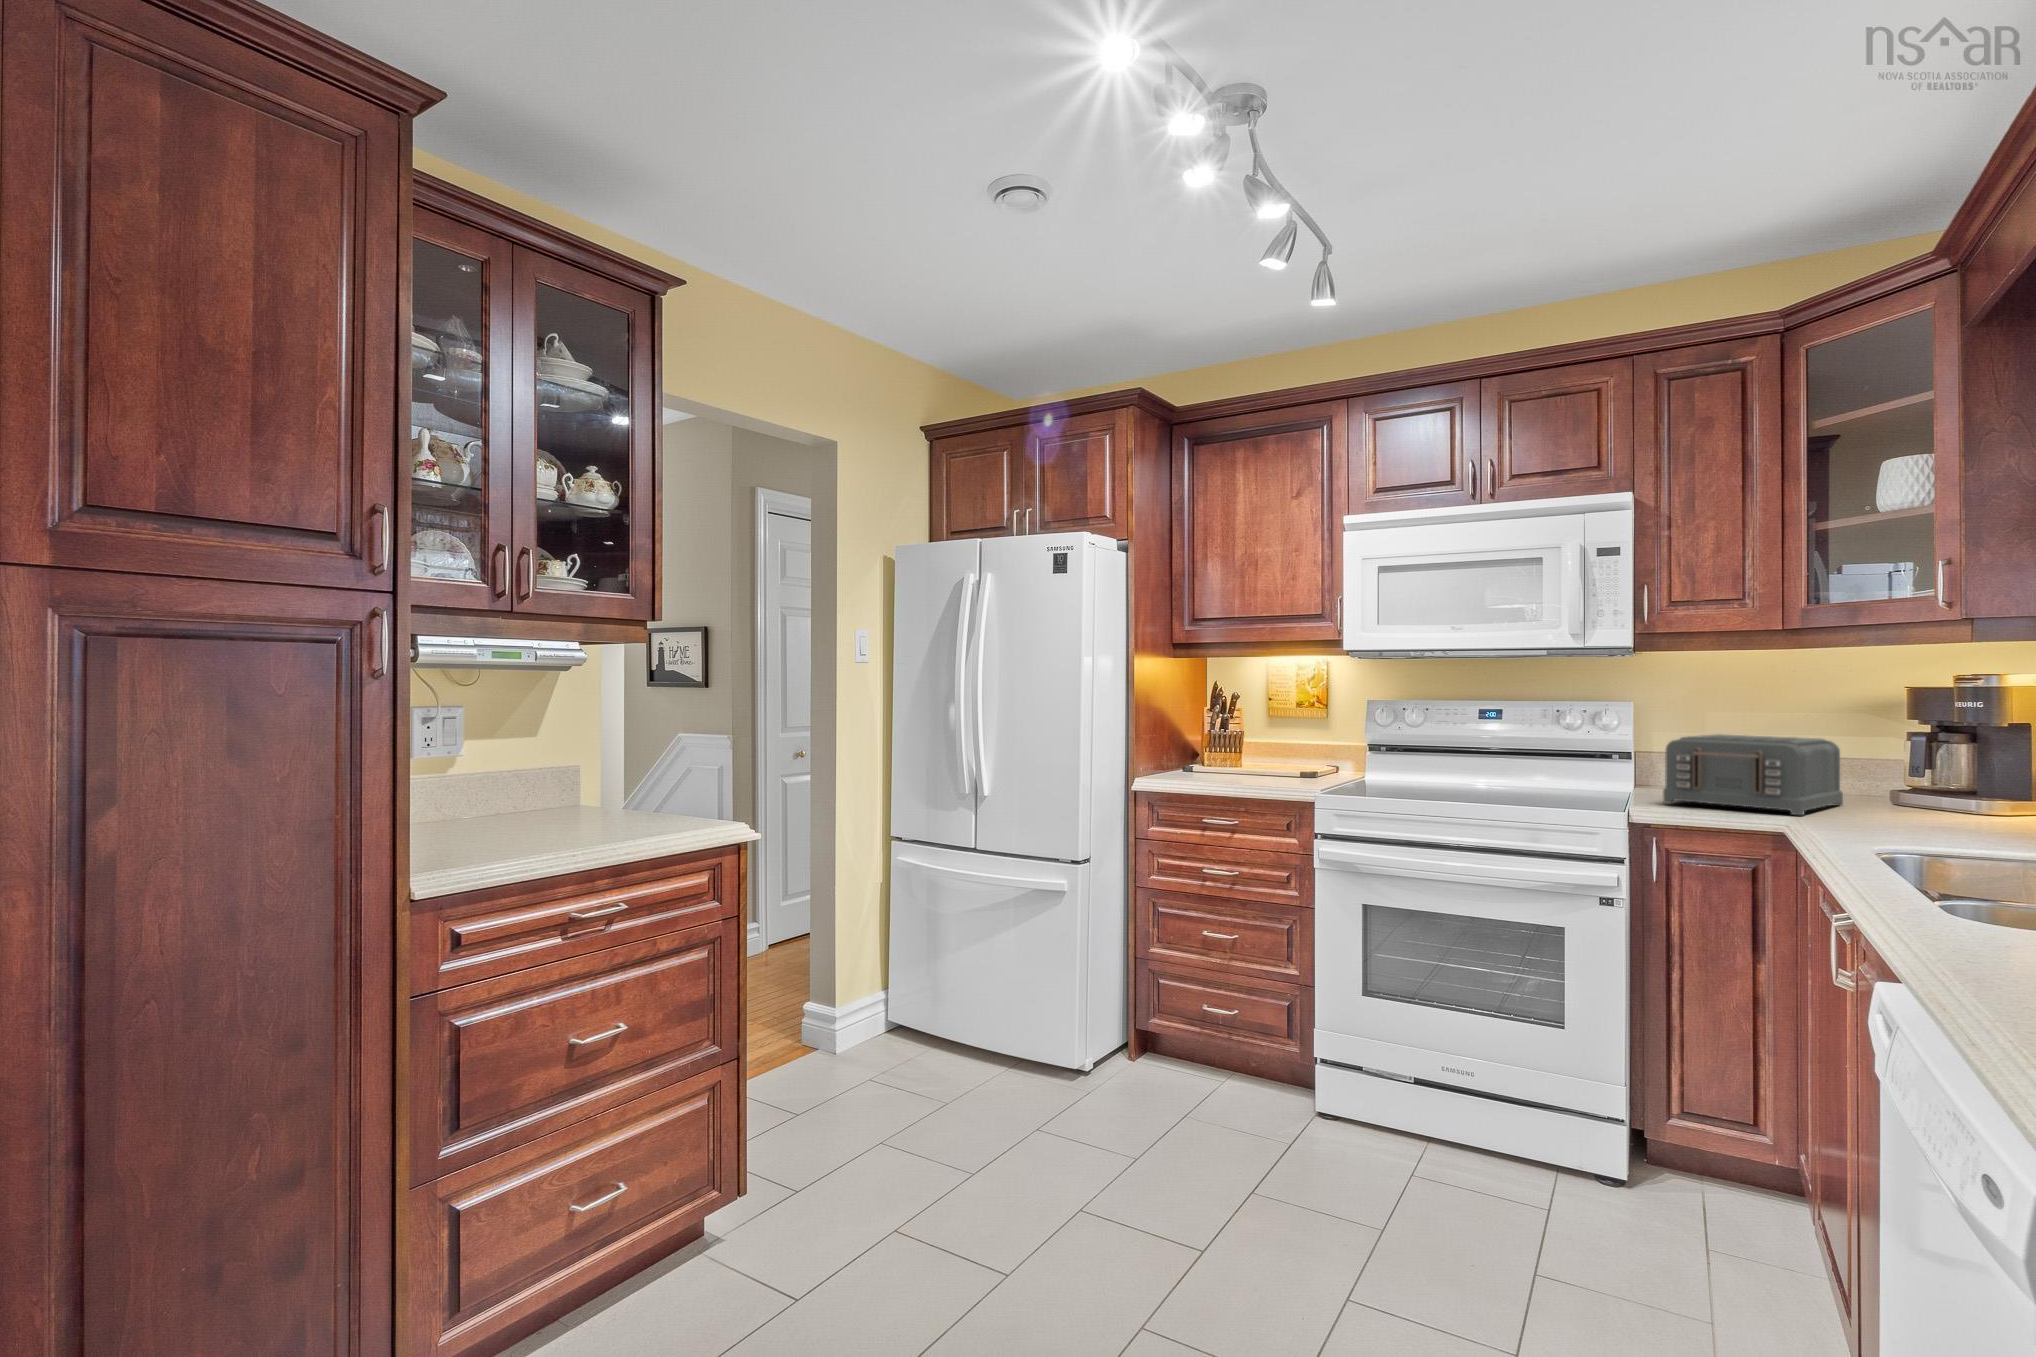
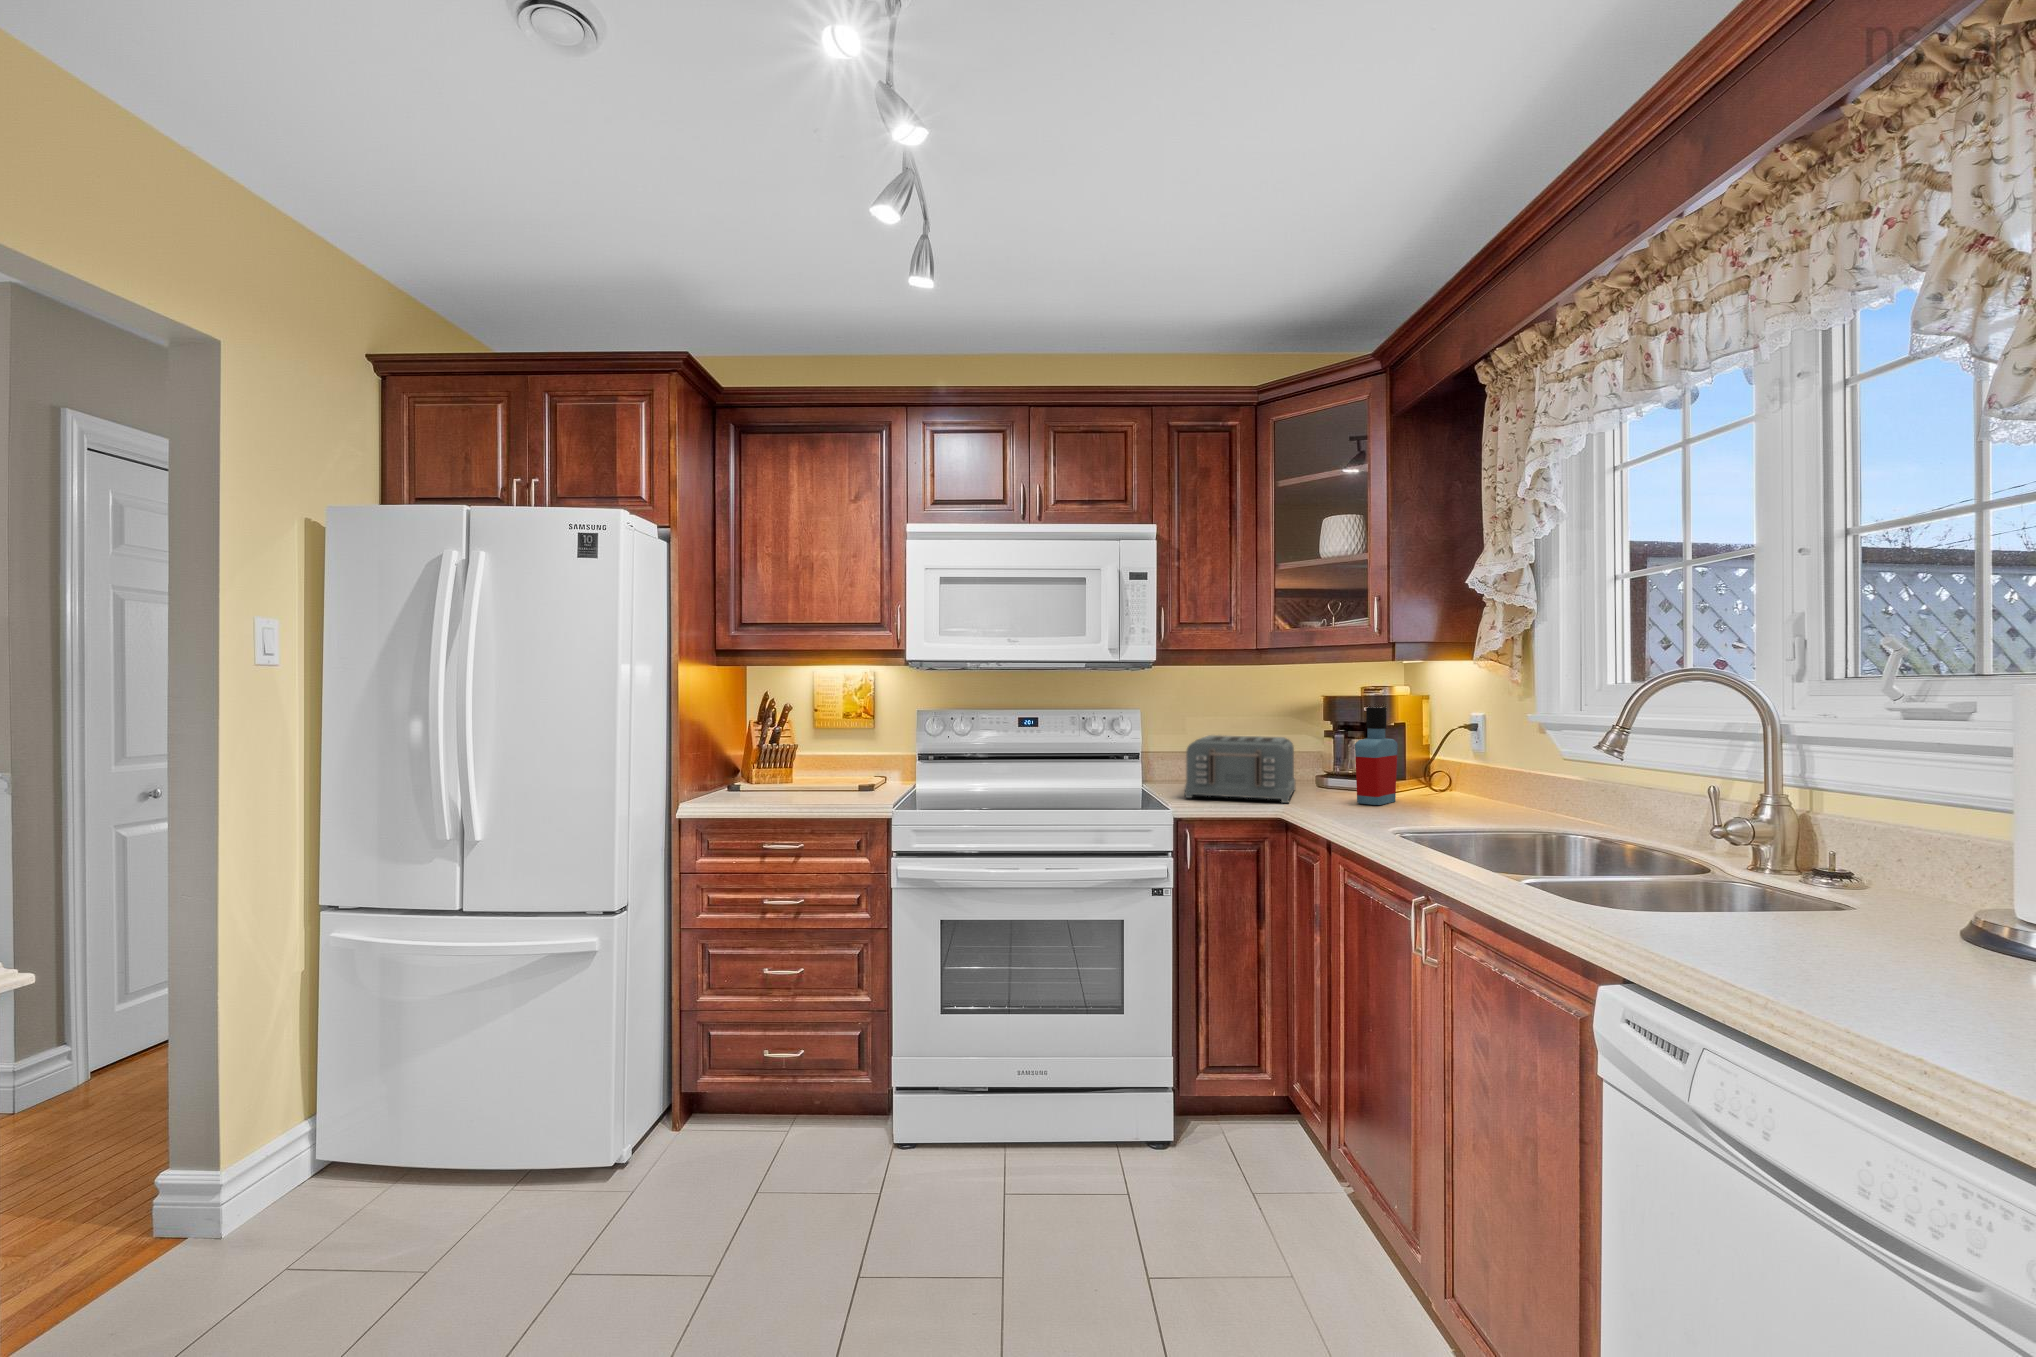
bottle: none [1903,701,1984,825] -> present [1355,707,1398,805]

